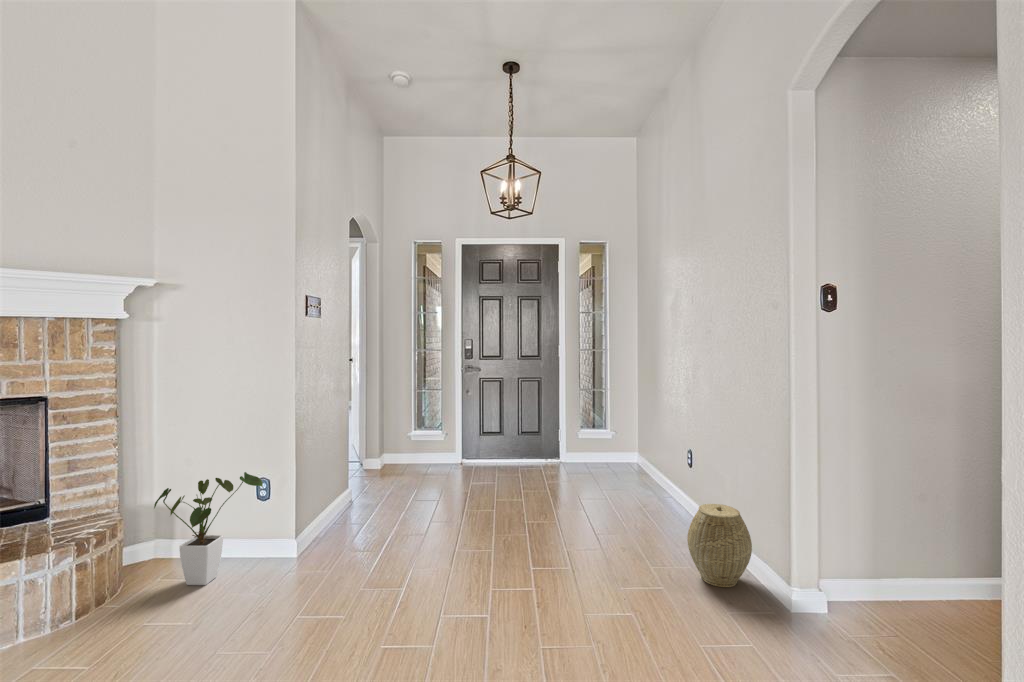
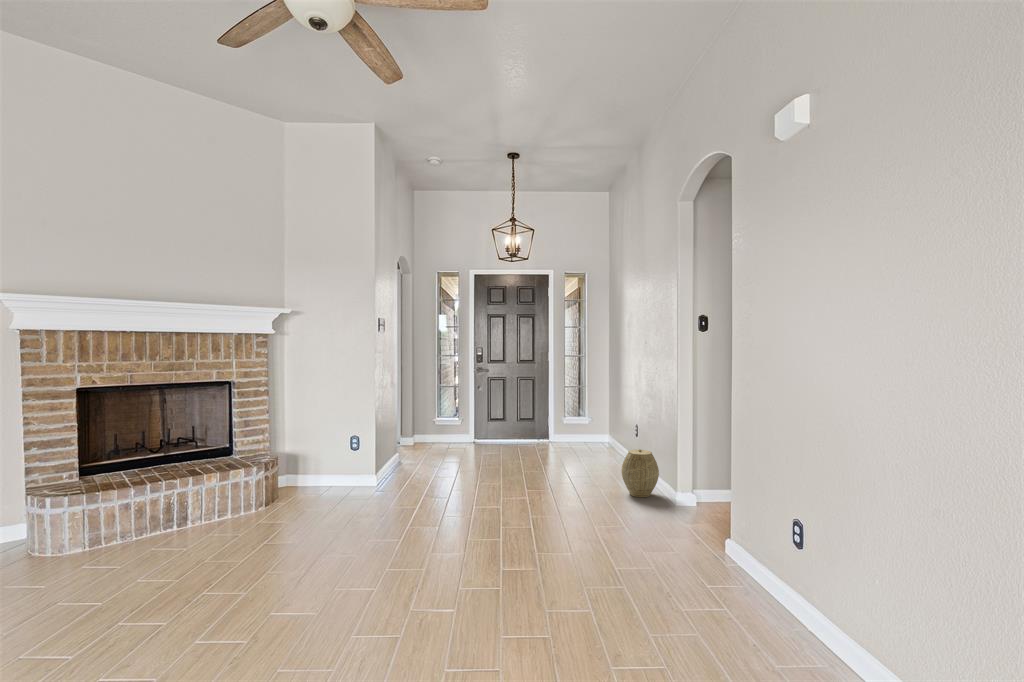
house plant: present [154,472,263,585] -> none [303,430,358,496]

